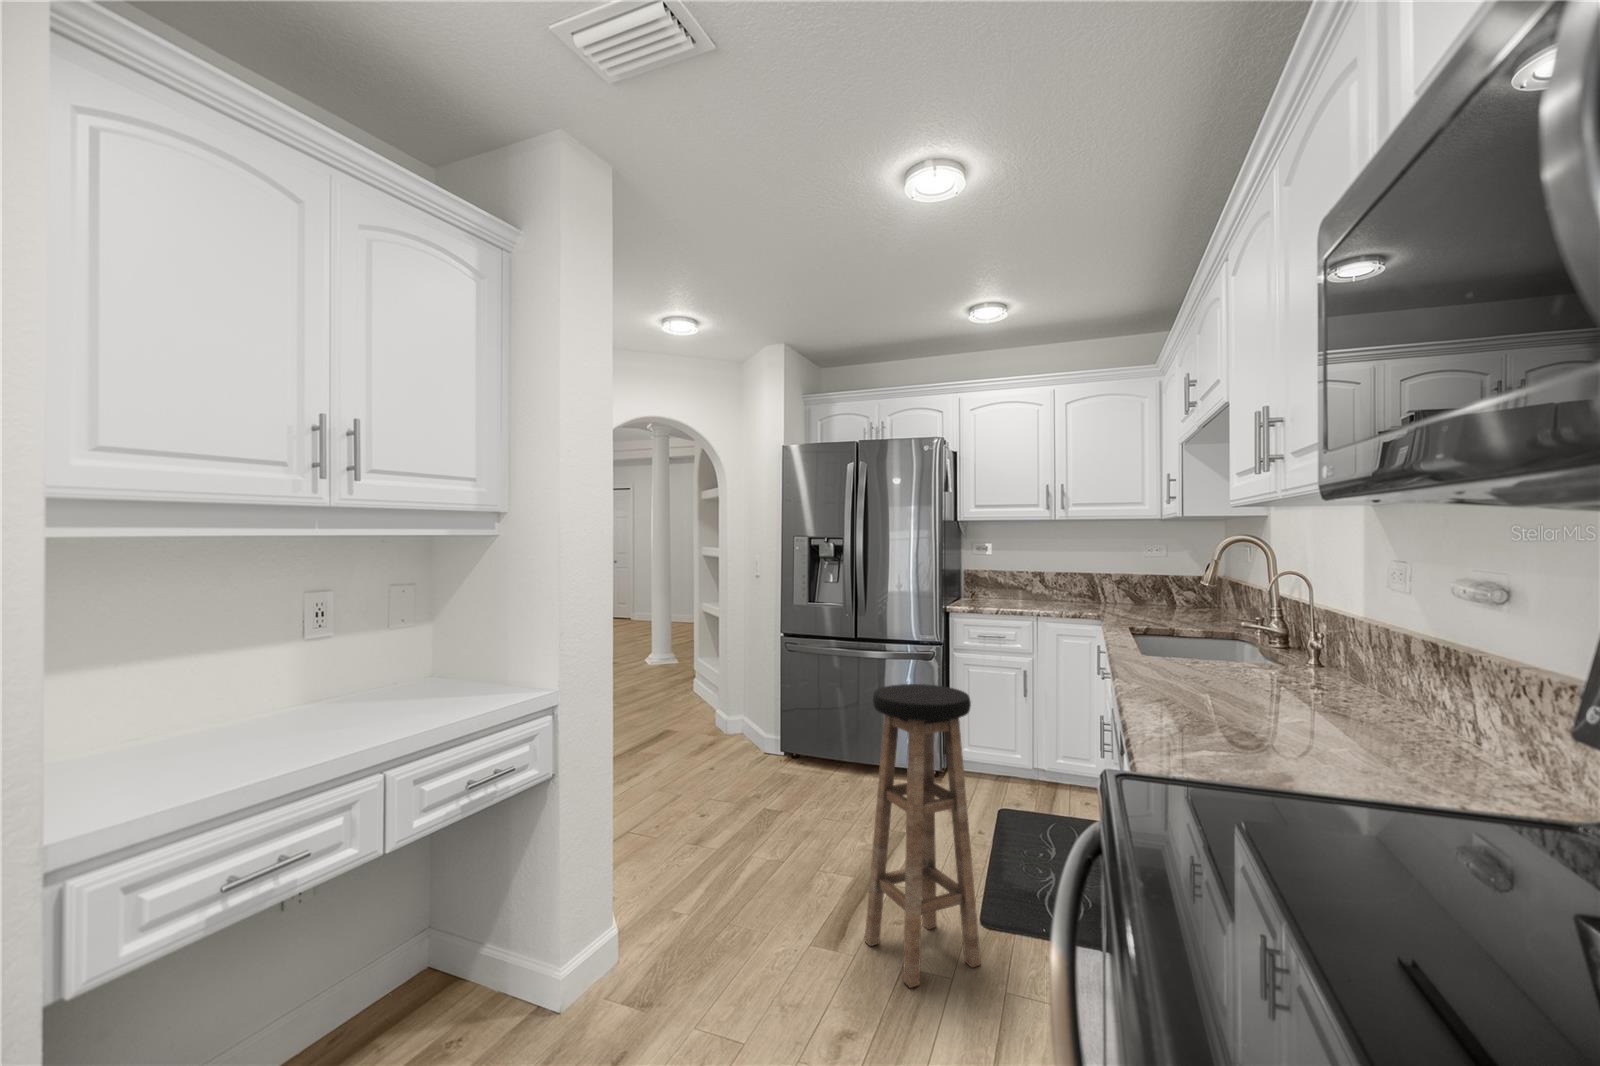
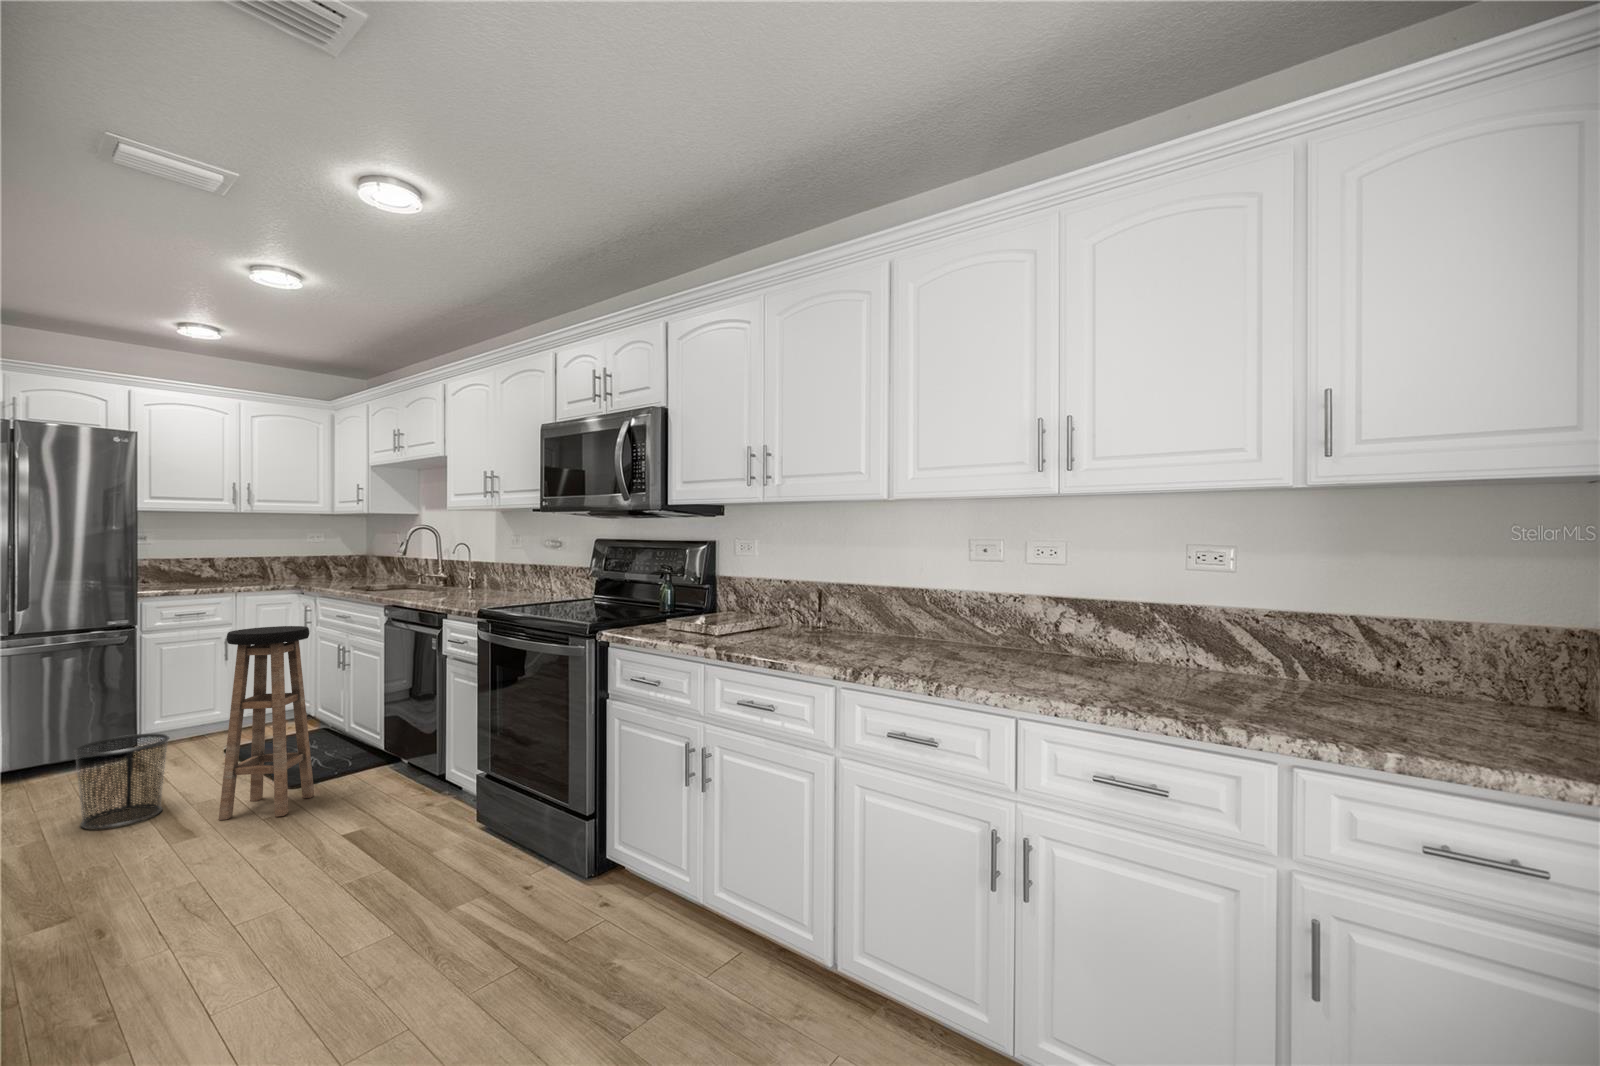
waste bin: none [788,776,867,891] -> present [73,734,169,829]

